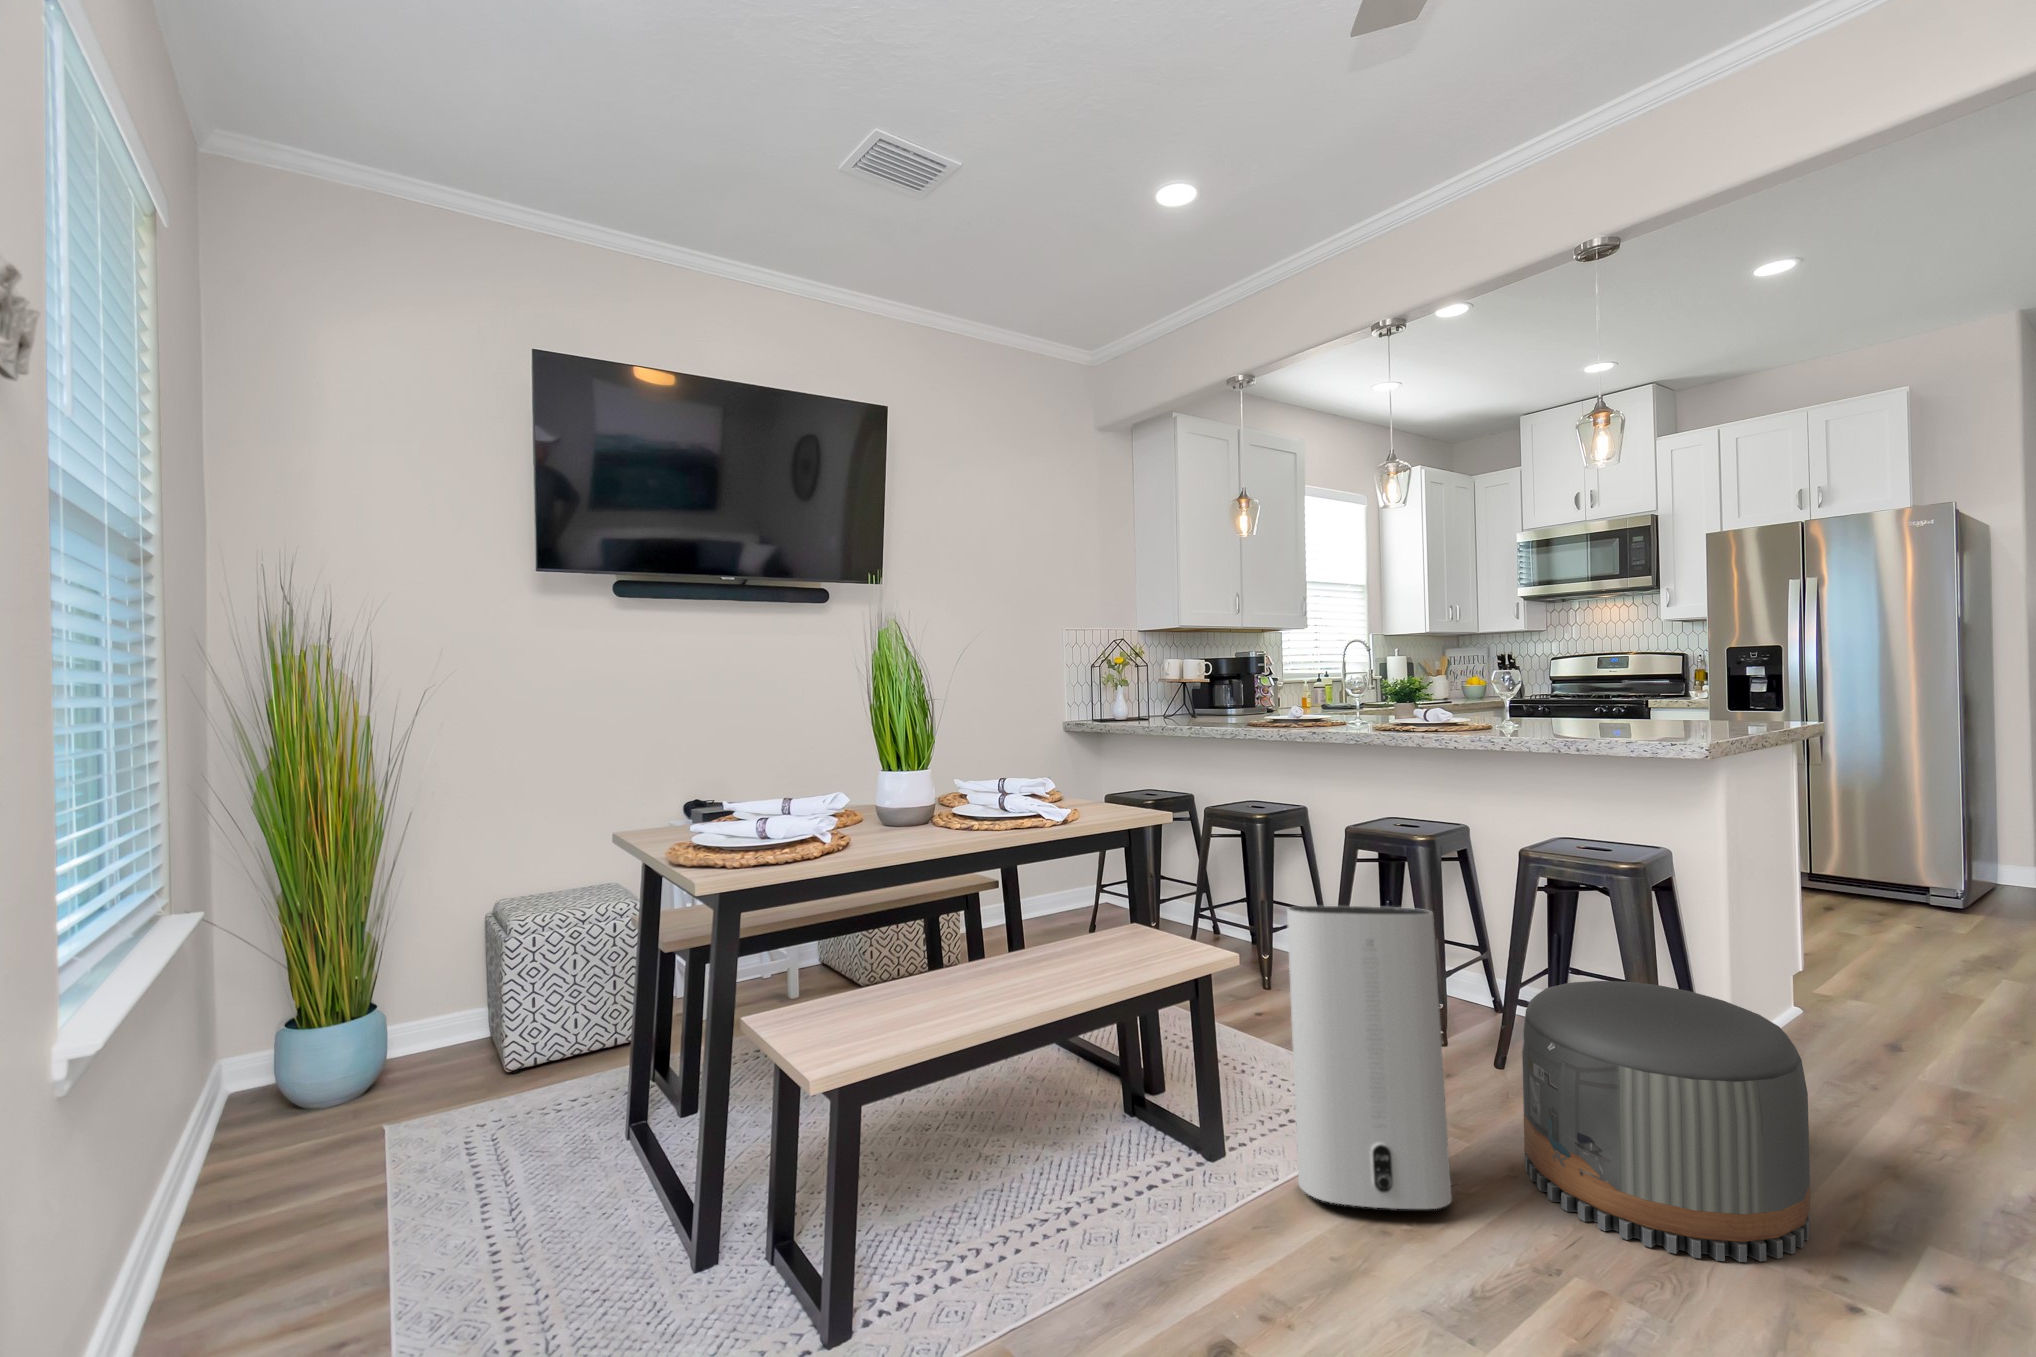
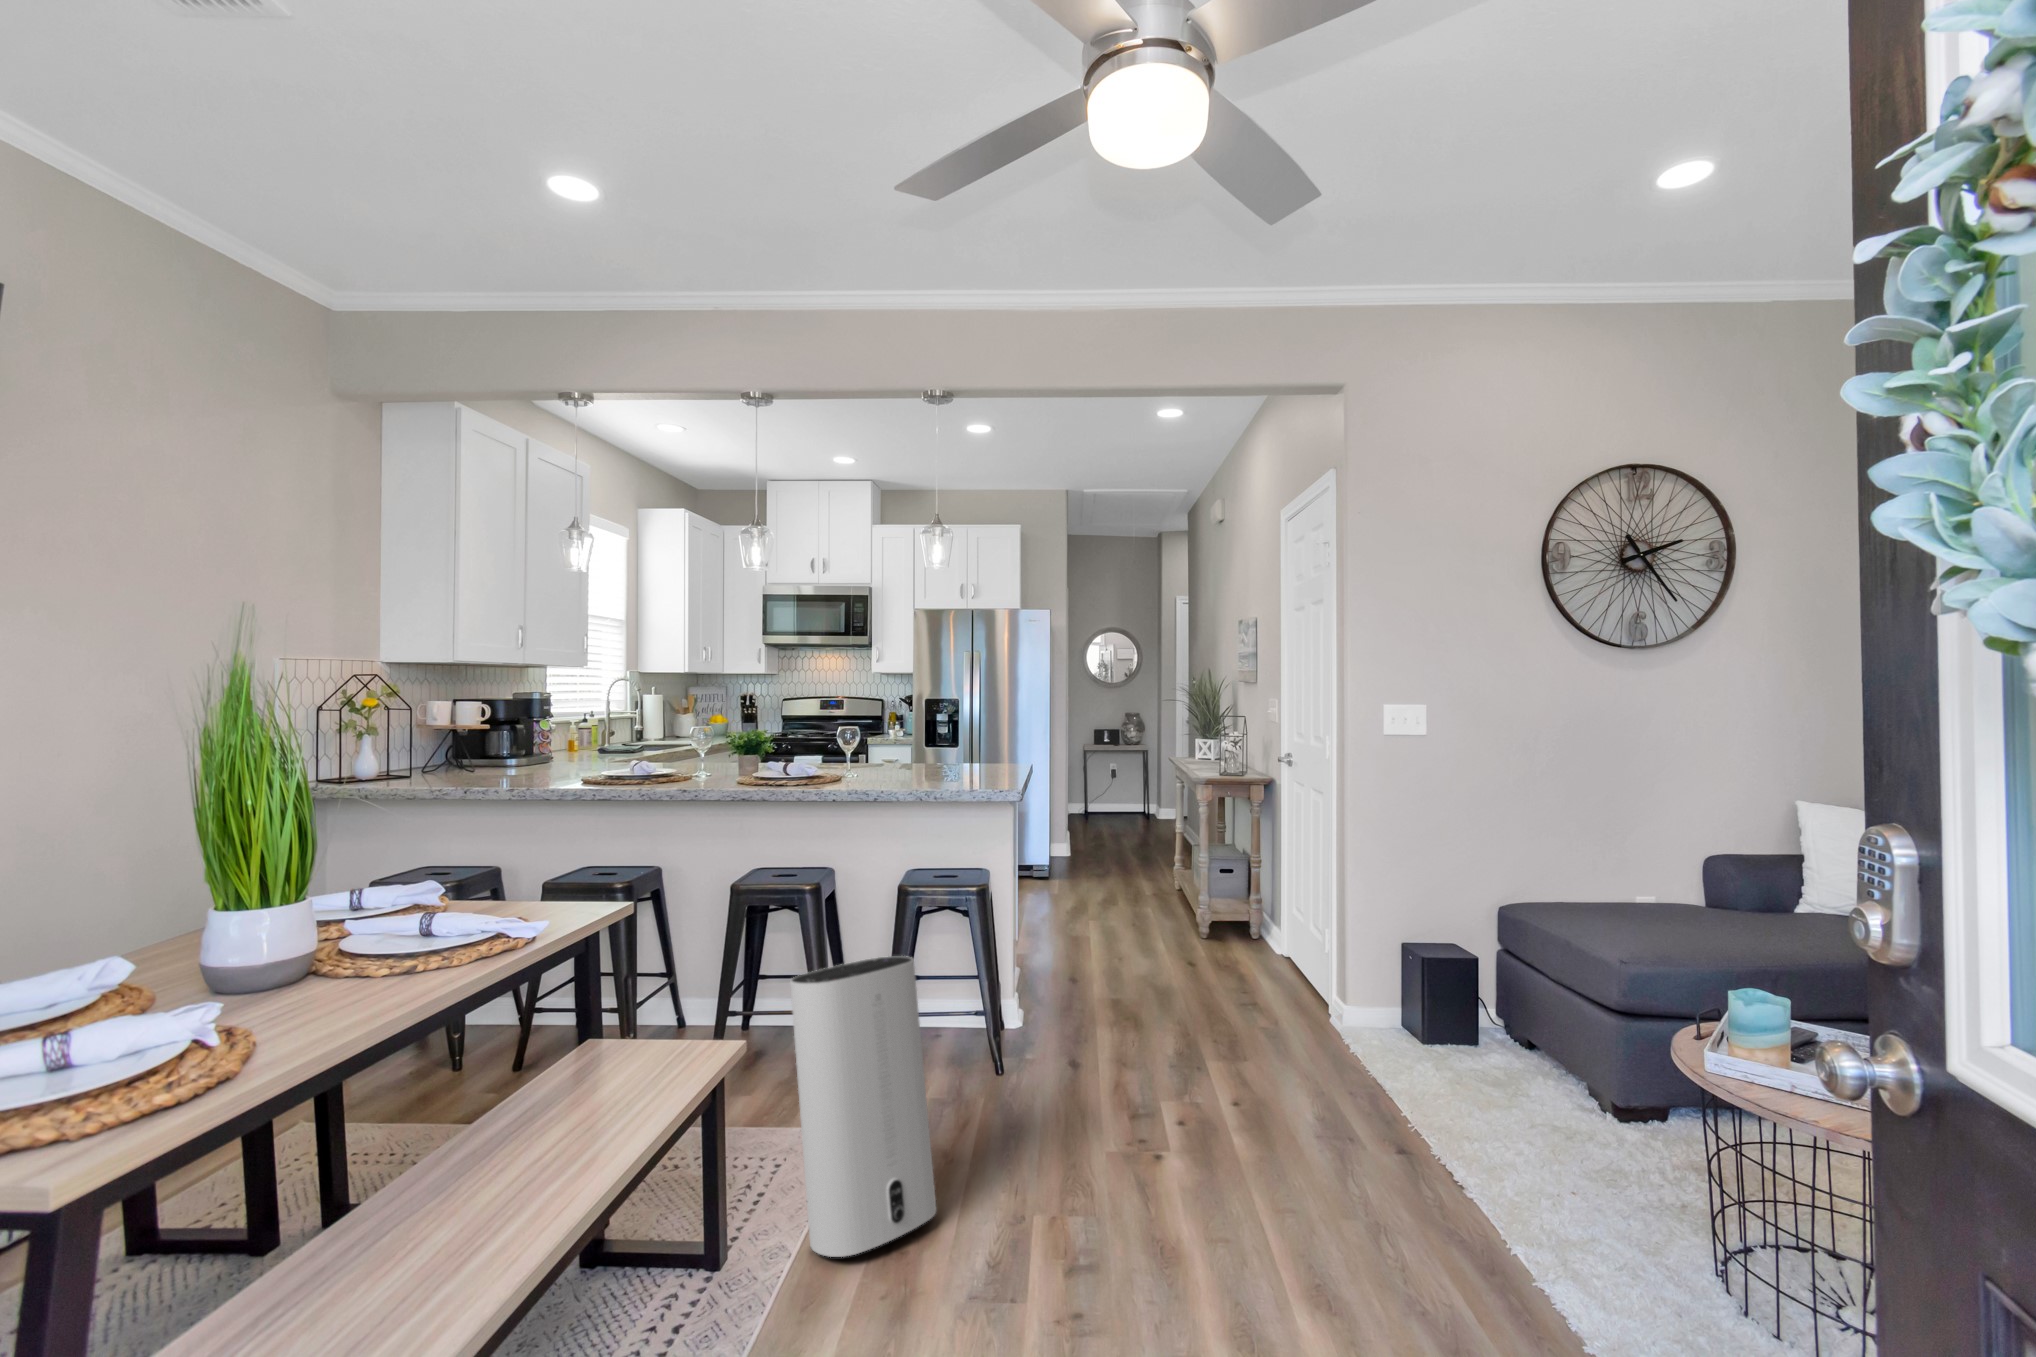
pouf: present [1522,981,1810,1262] -> none [948,976,1125,1180]

